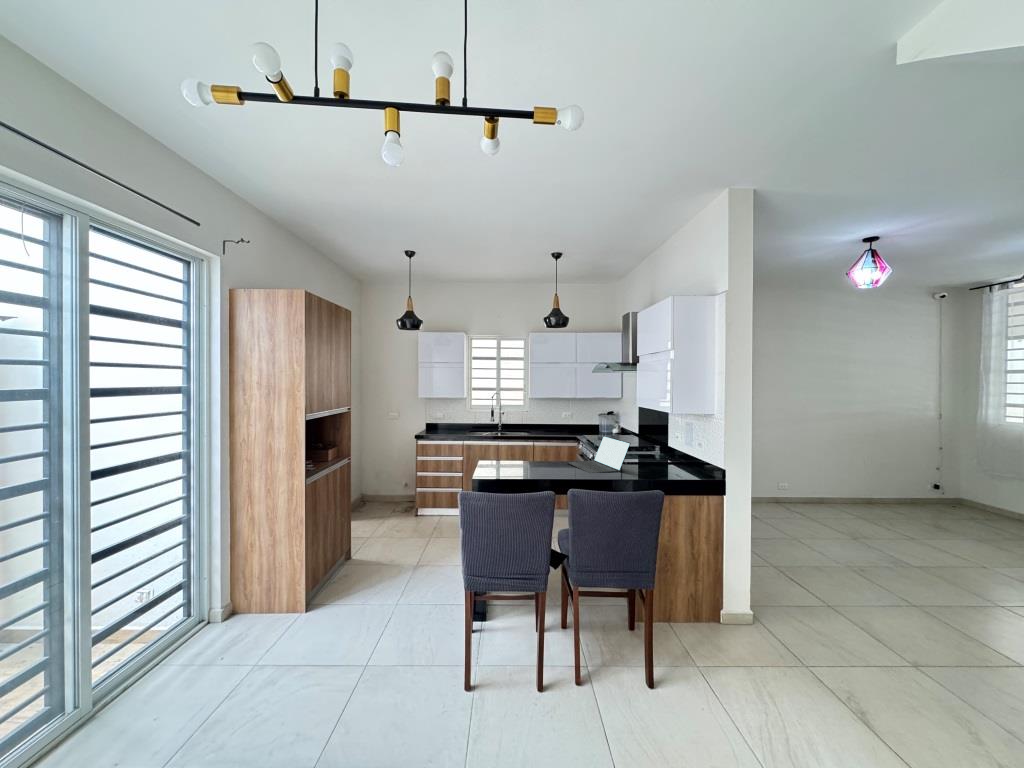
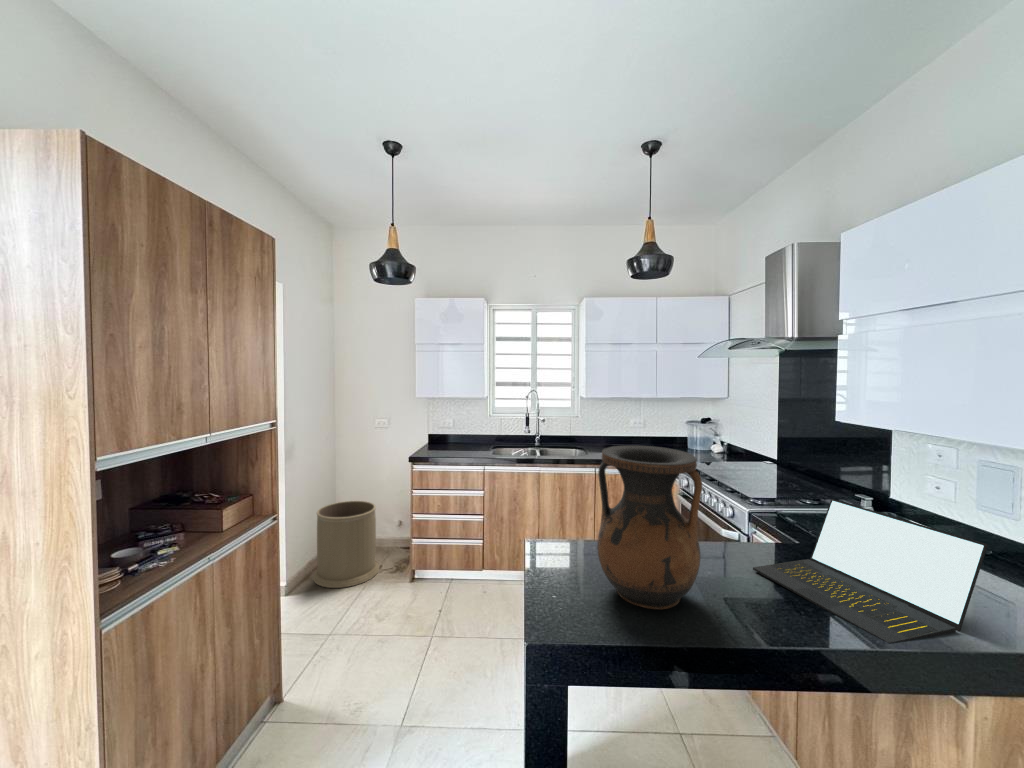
vase: none [500,412,537,469] -> present [597,445,702,609]
trash can: none [351,466,394,519] -> present [313,501,379,588]

